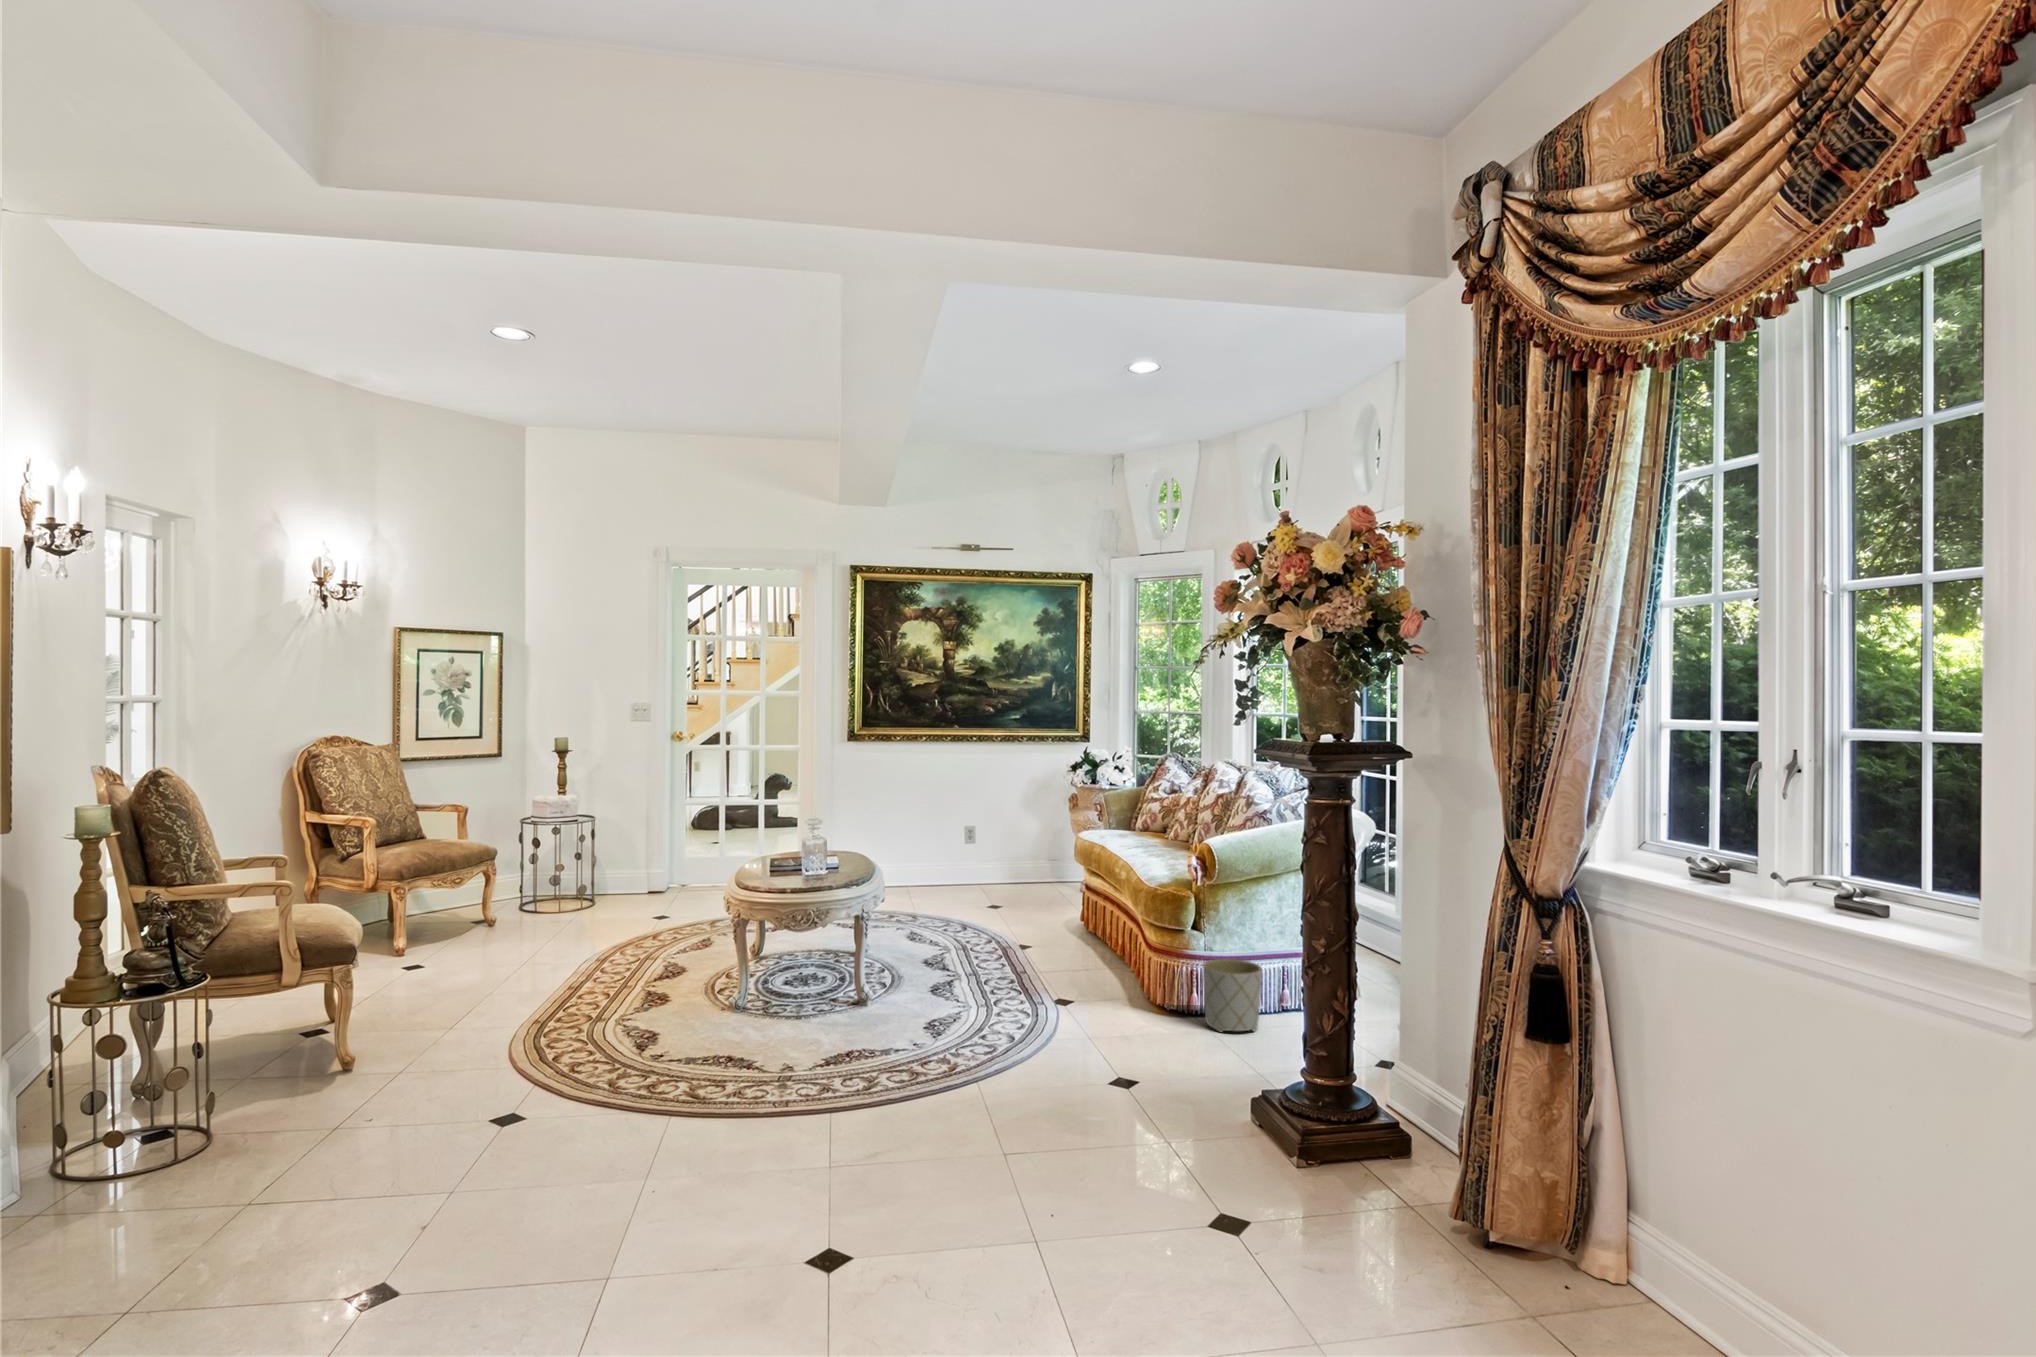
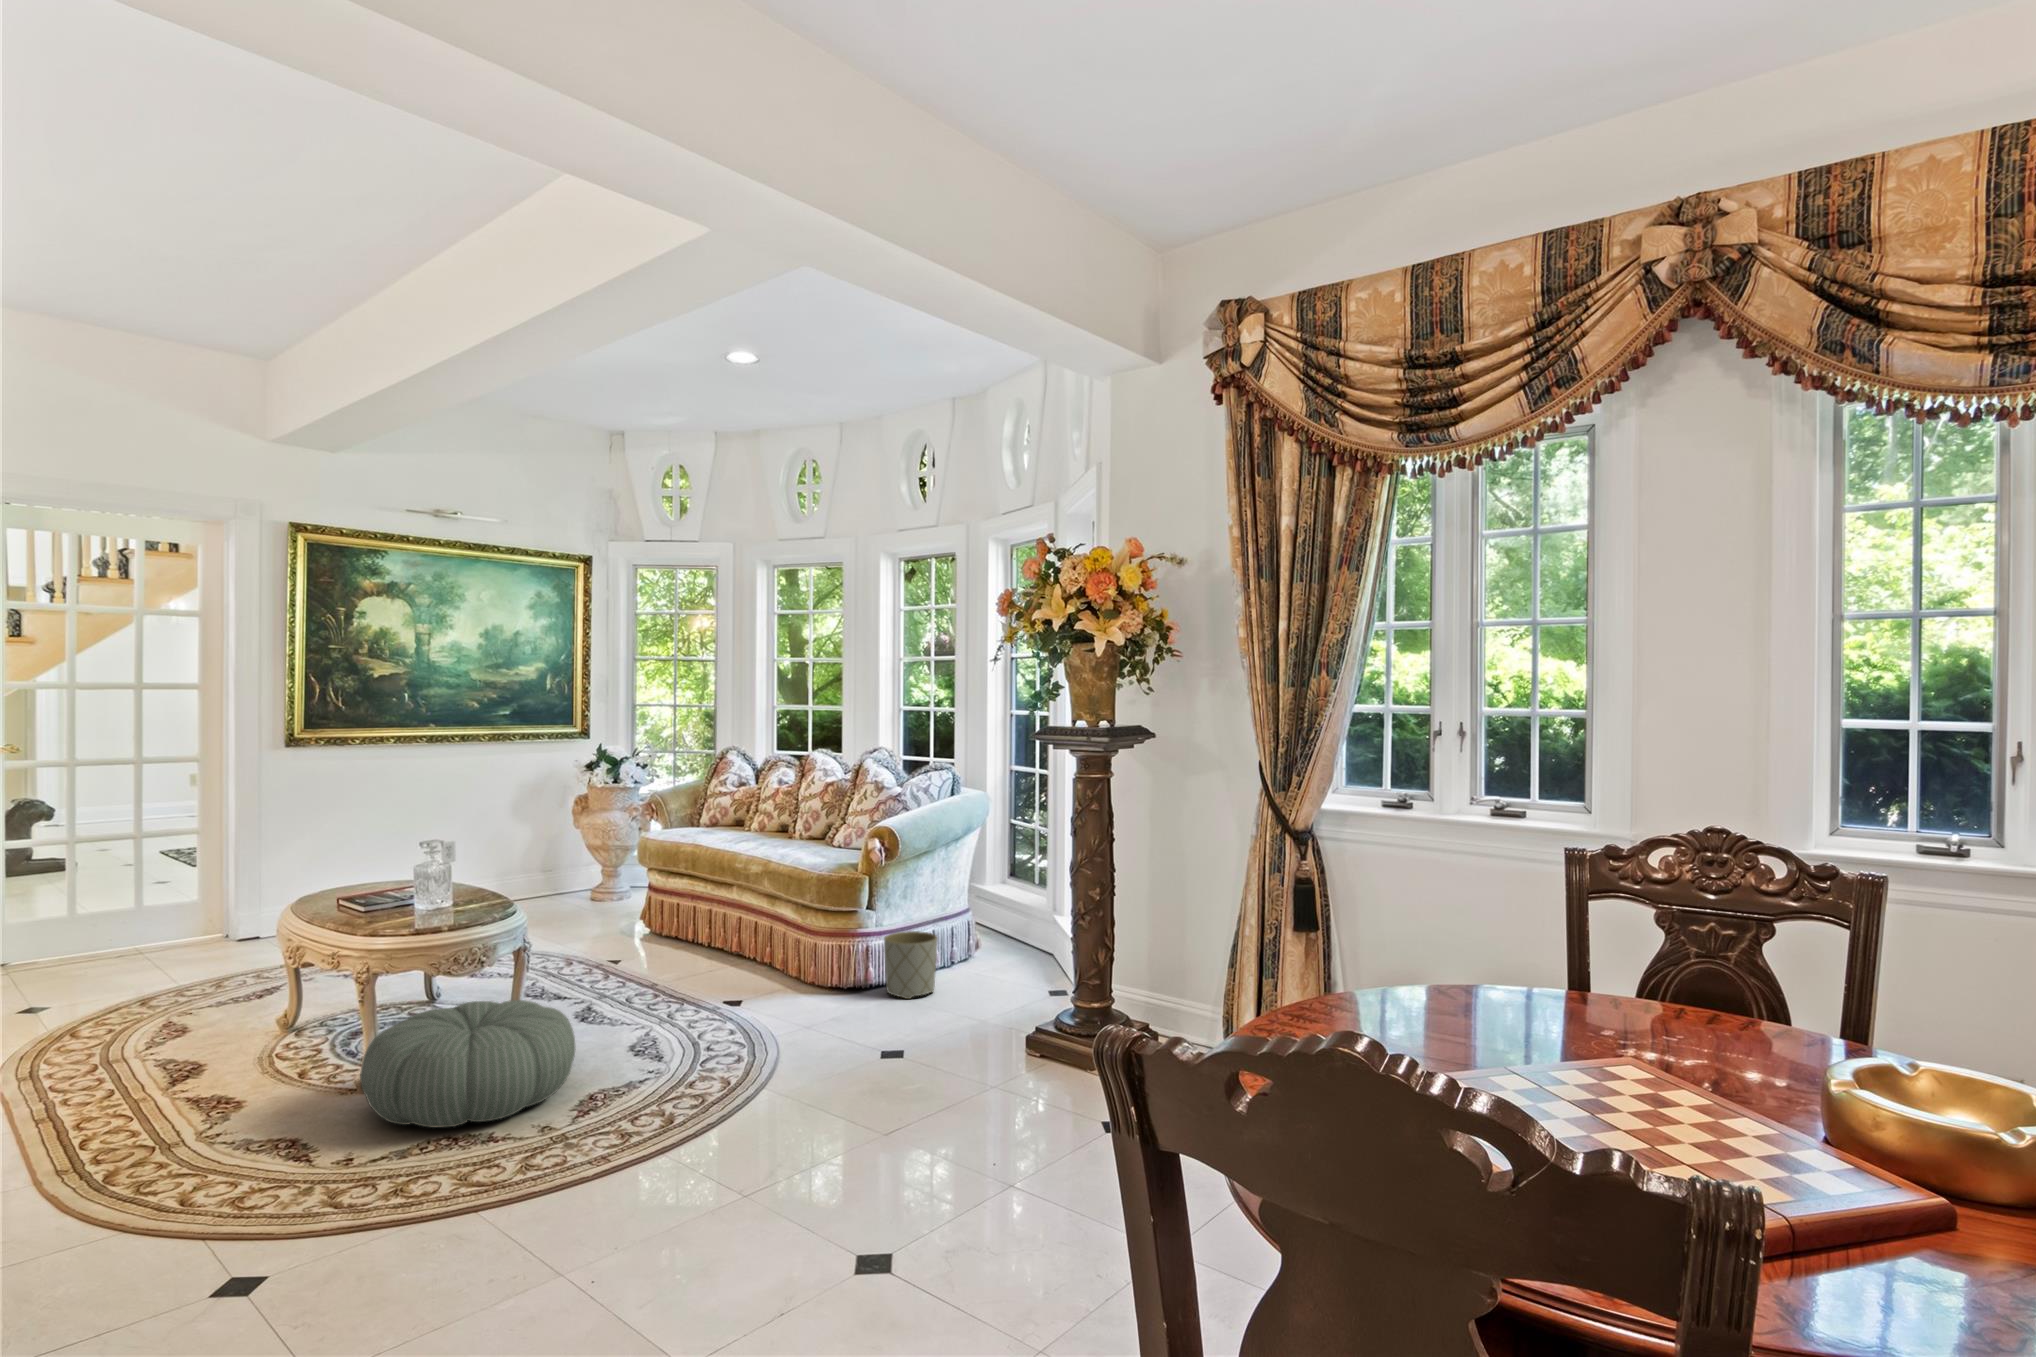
pouf: none [698,951,862,1049] -> present [360,1000,576,1128]

